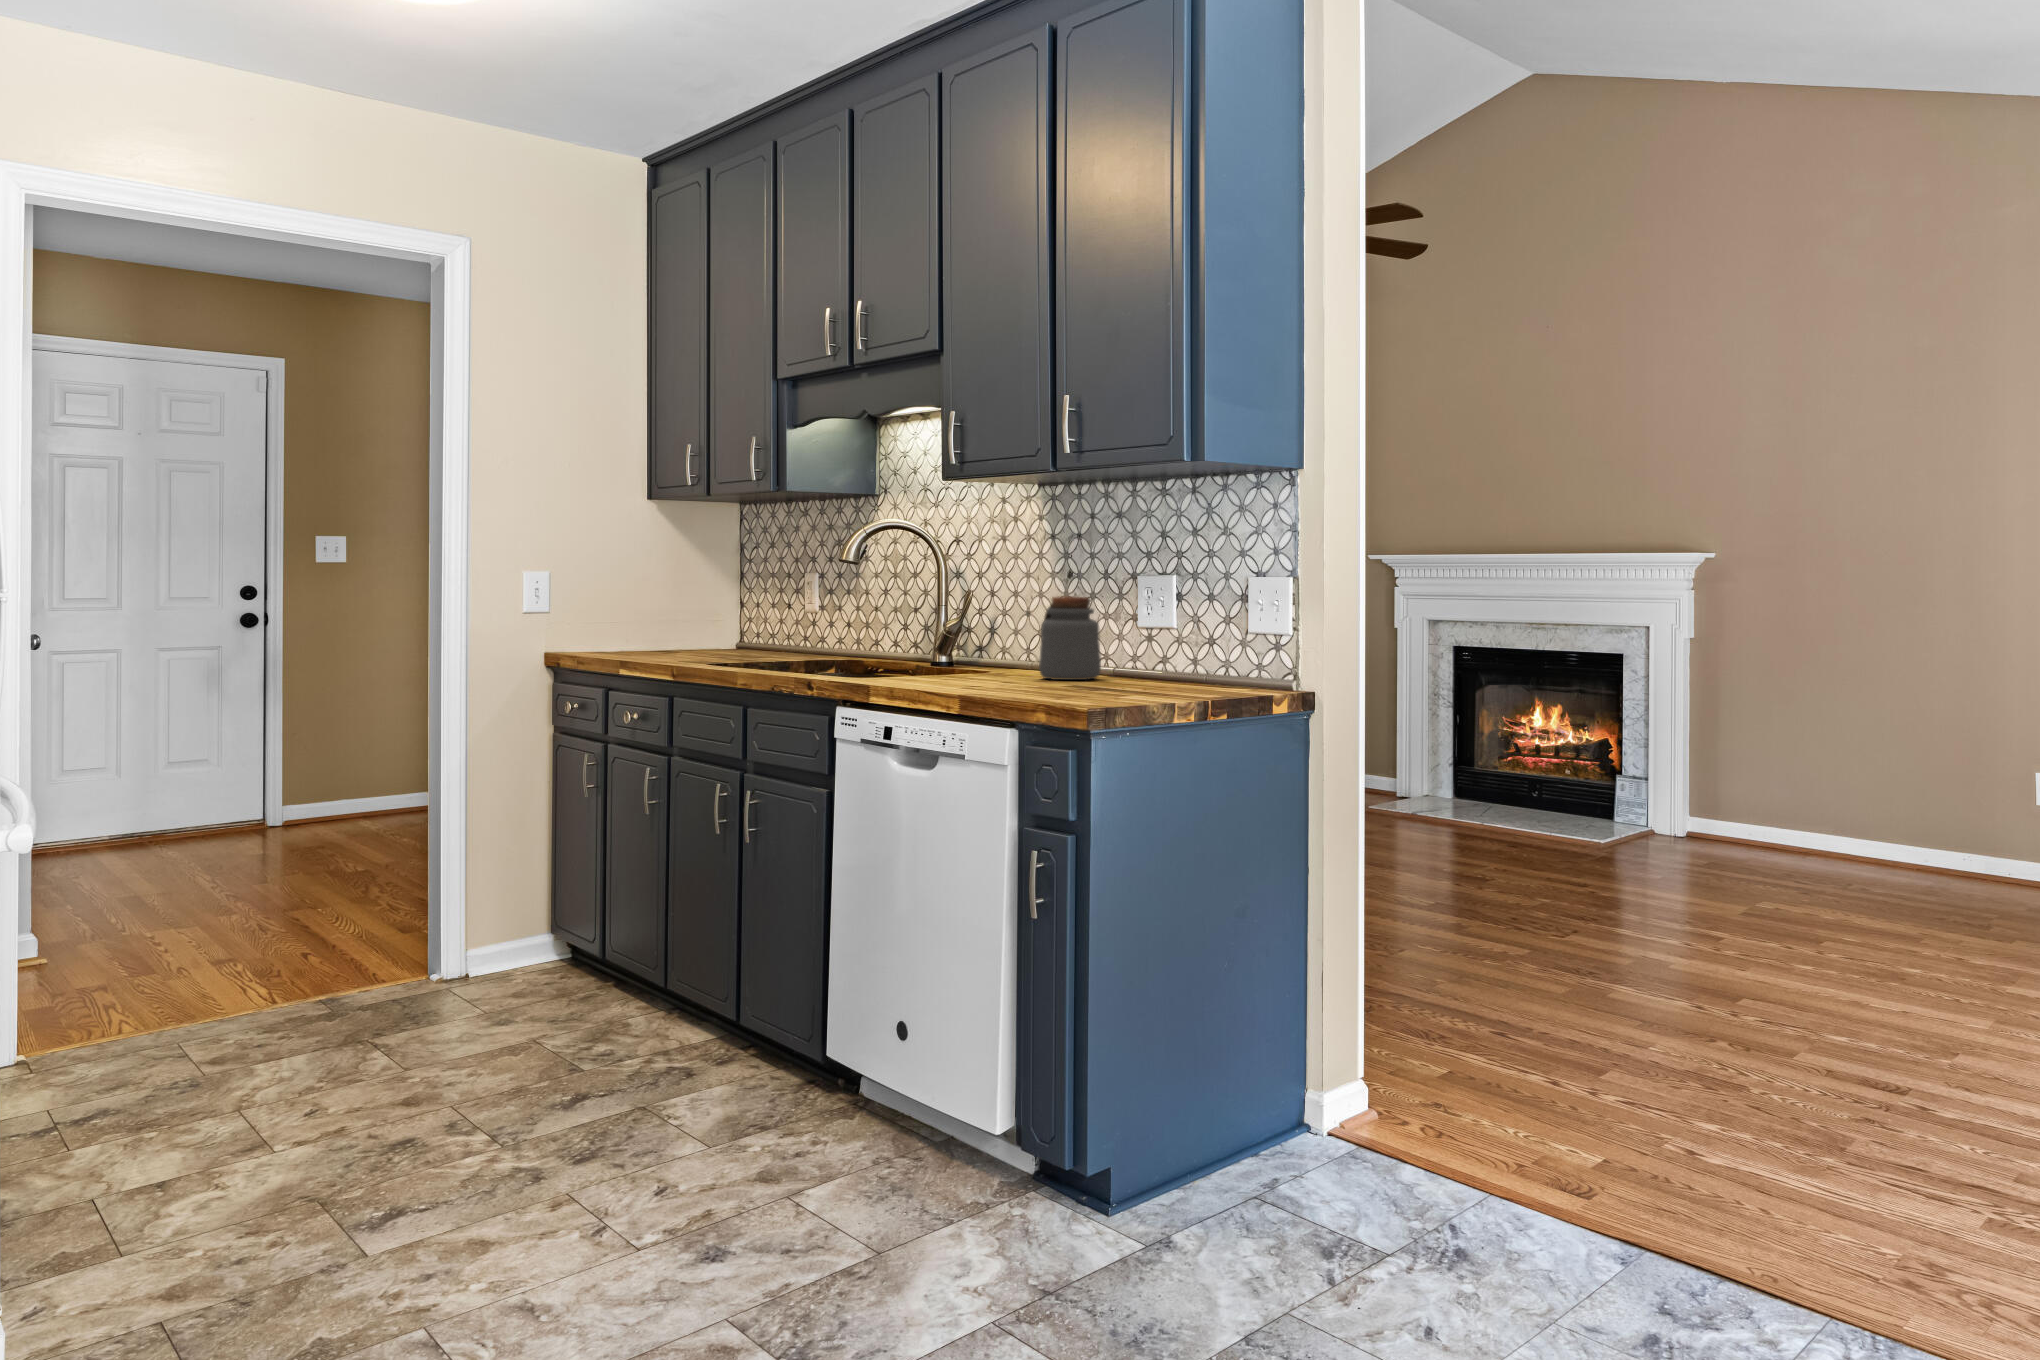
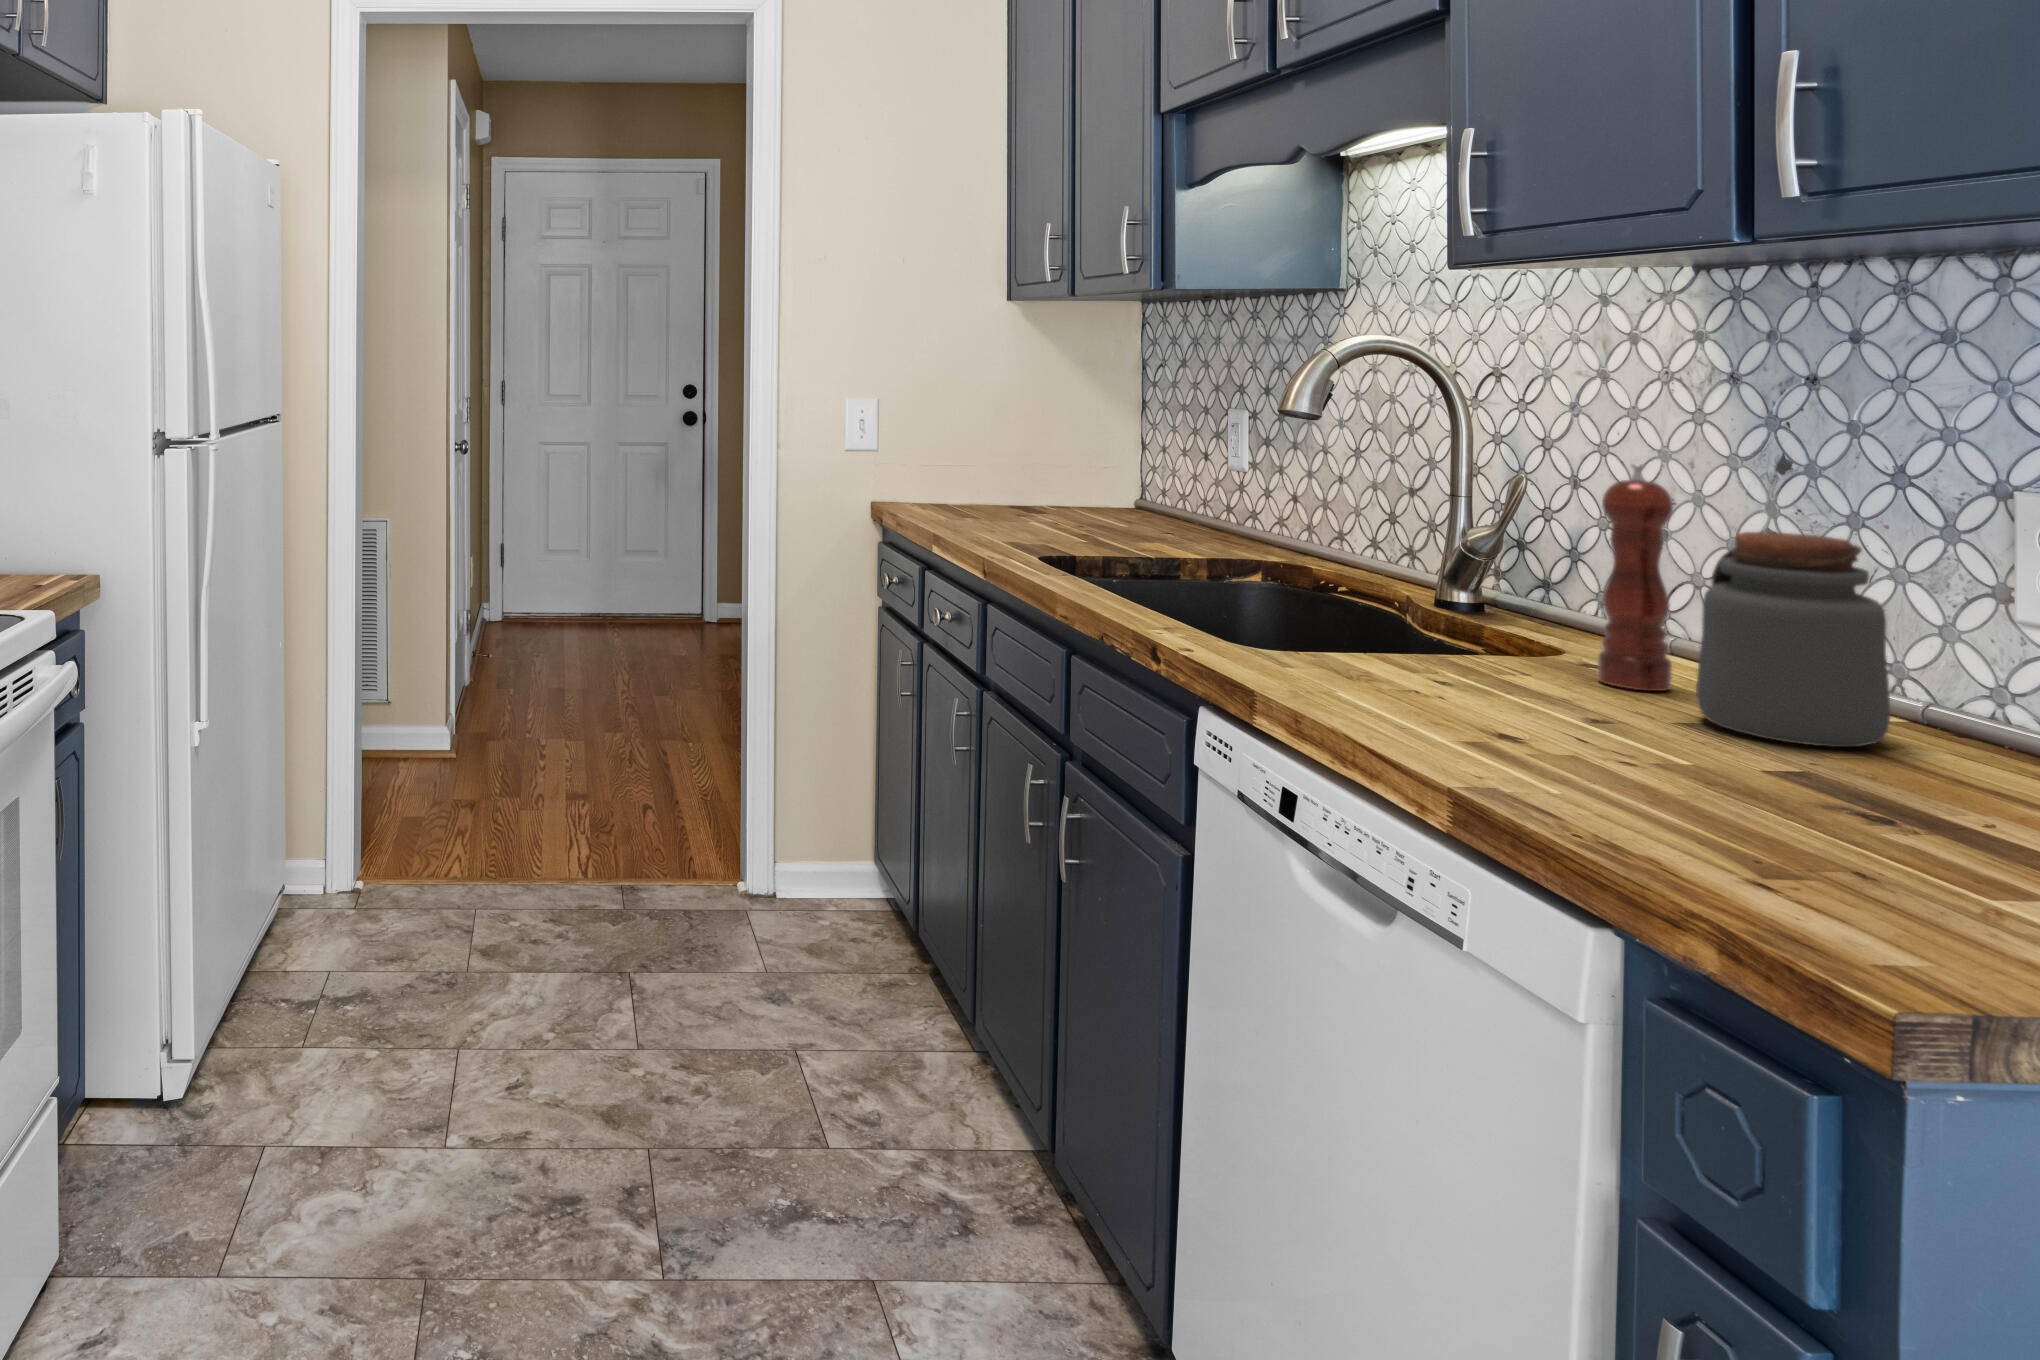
pepper mill: none [1004,573,1031,675] -> present [1598,464,1673,691]

